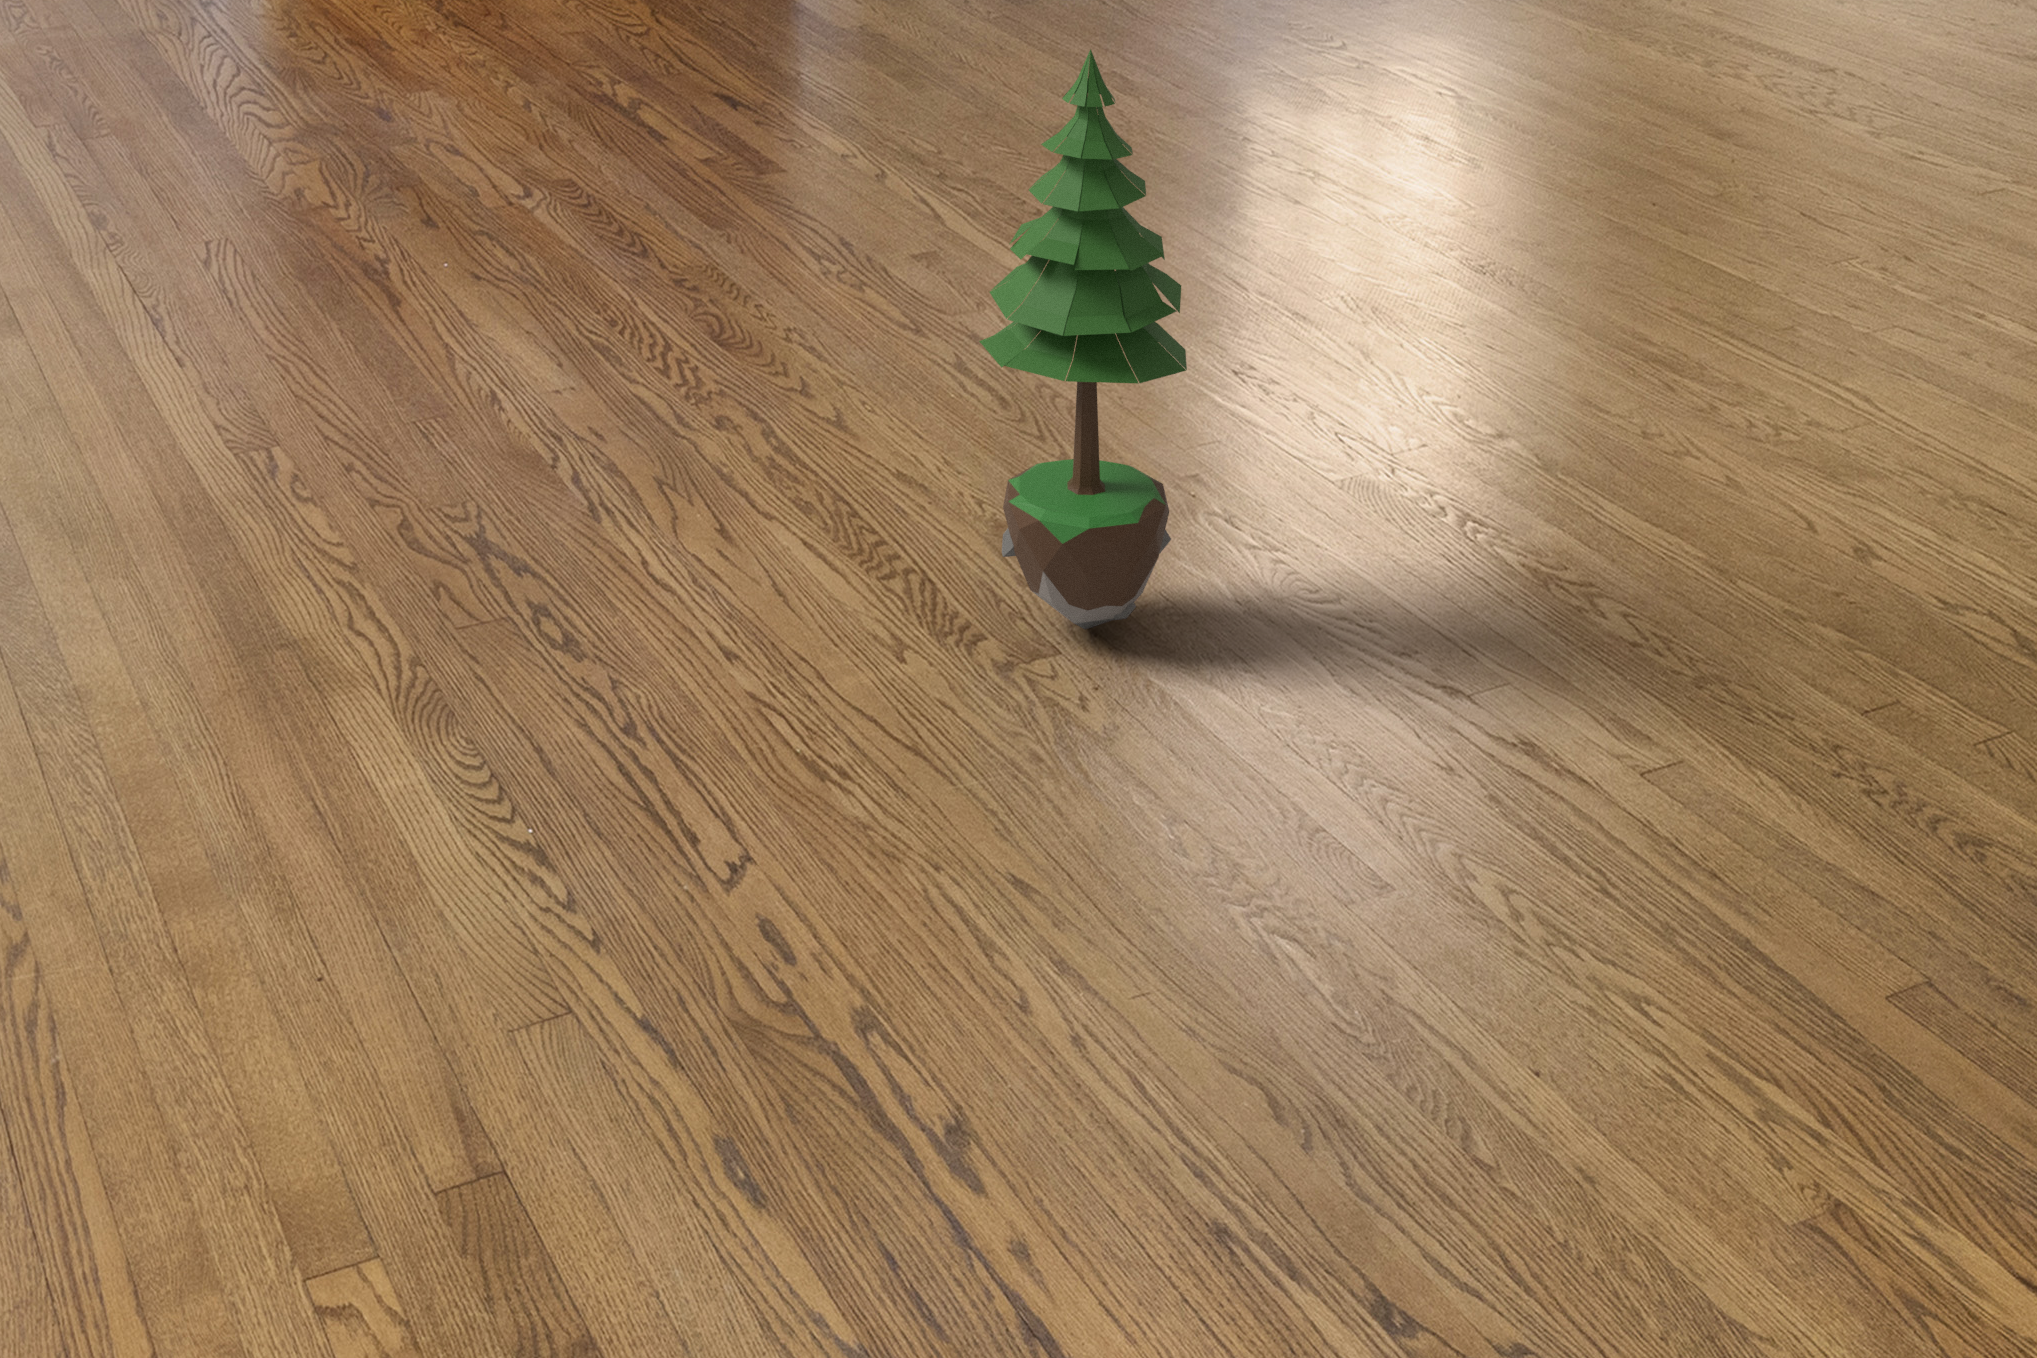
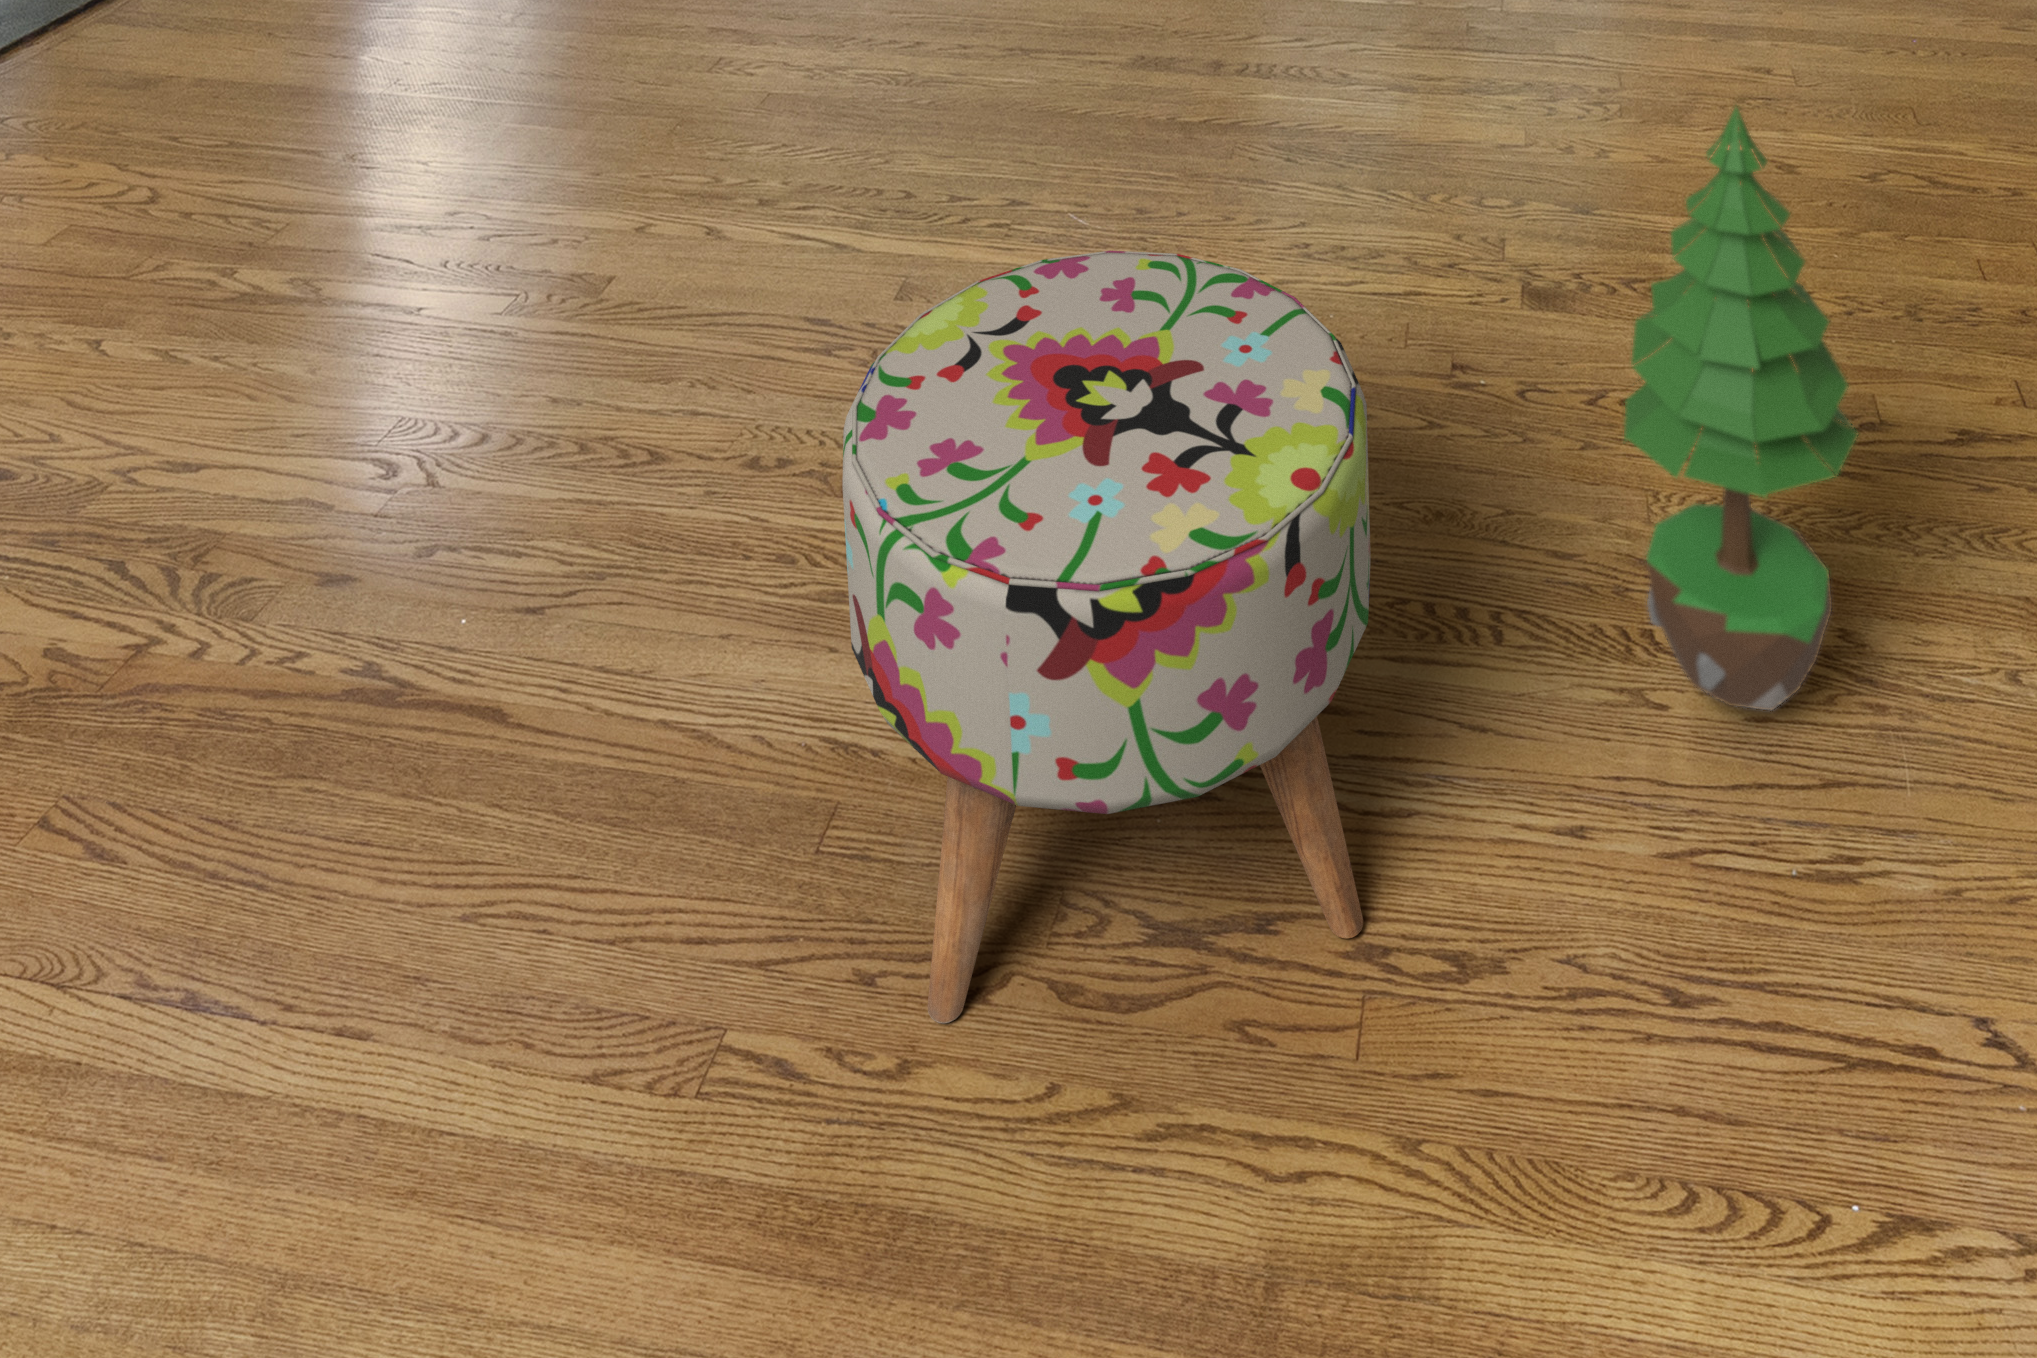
ottoman: none [472,82,900,556] -> present [842,251,1370,1023]

